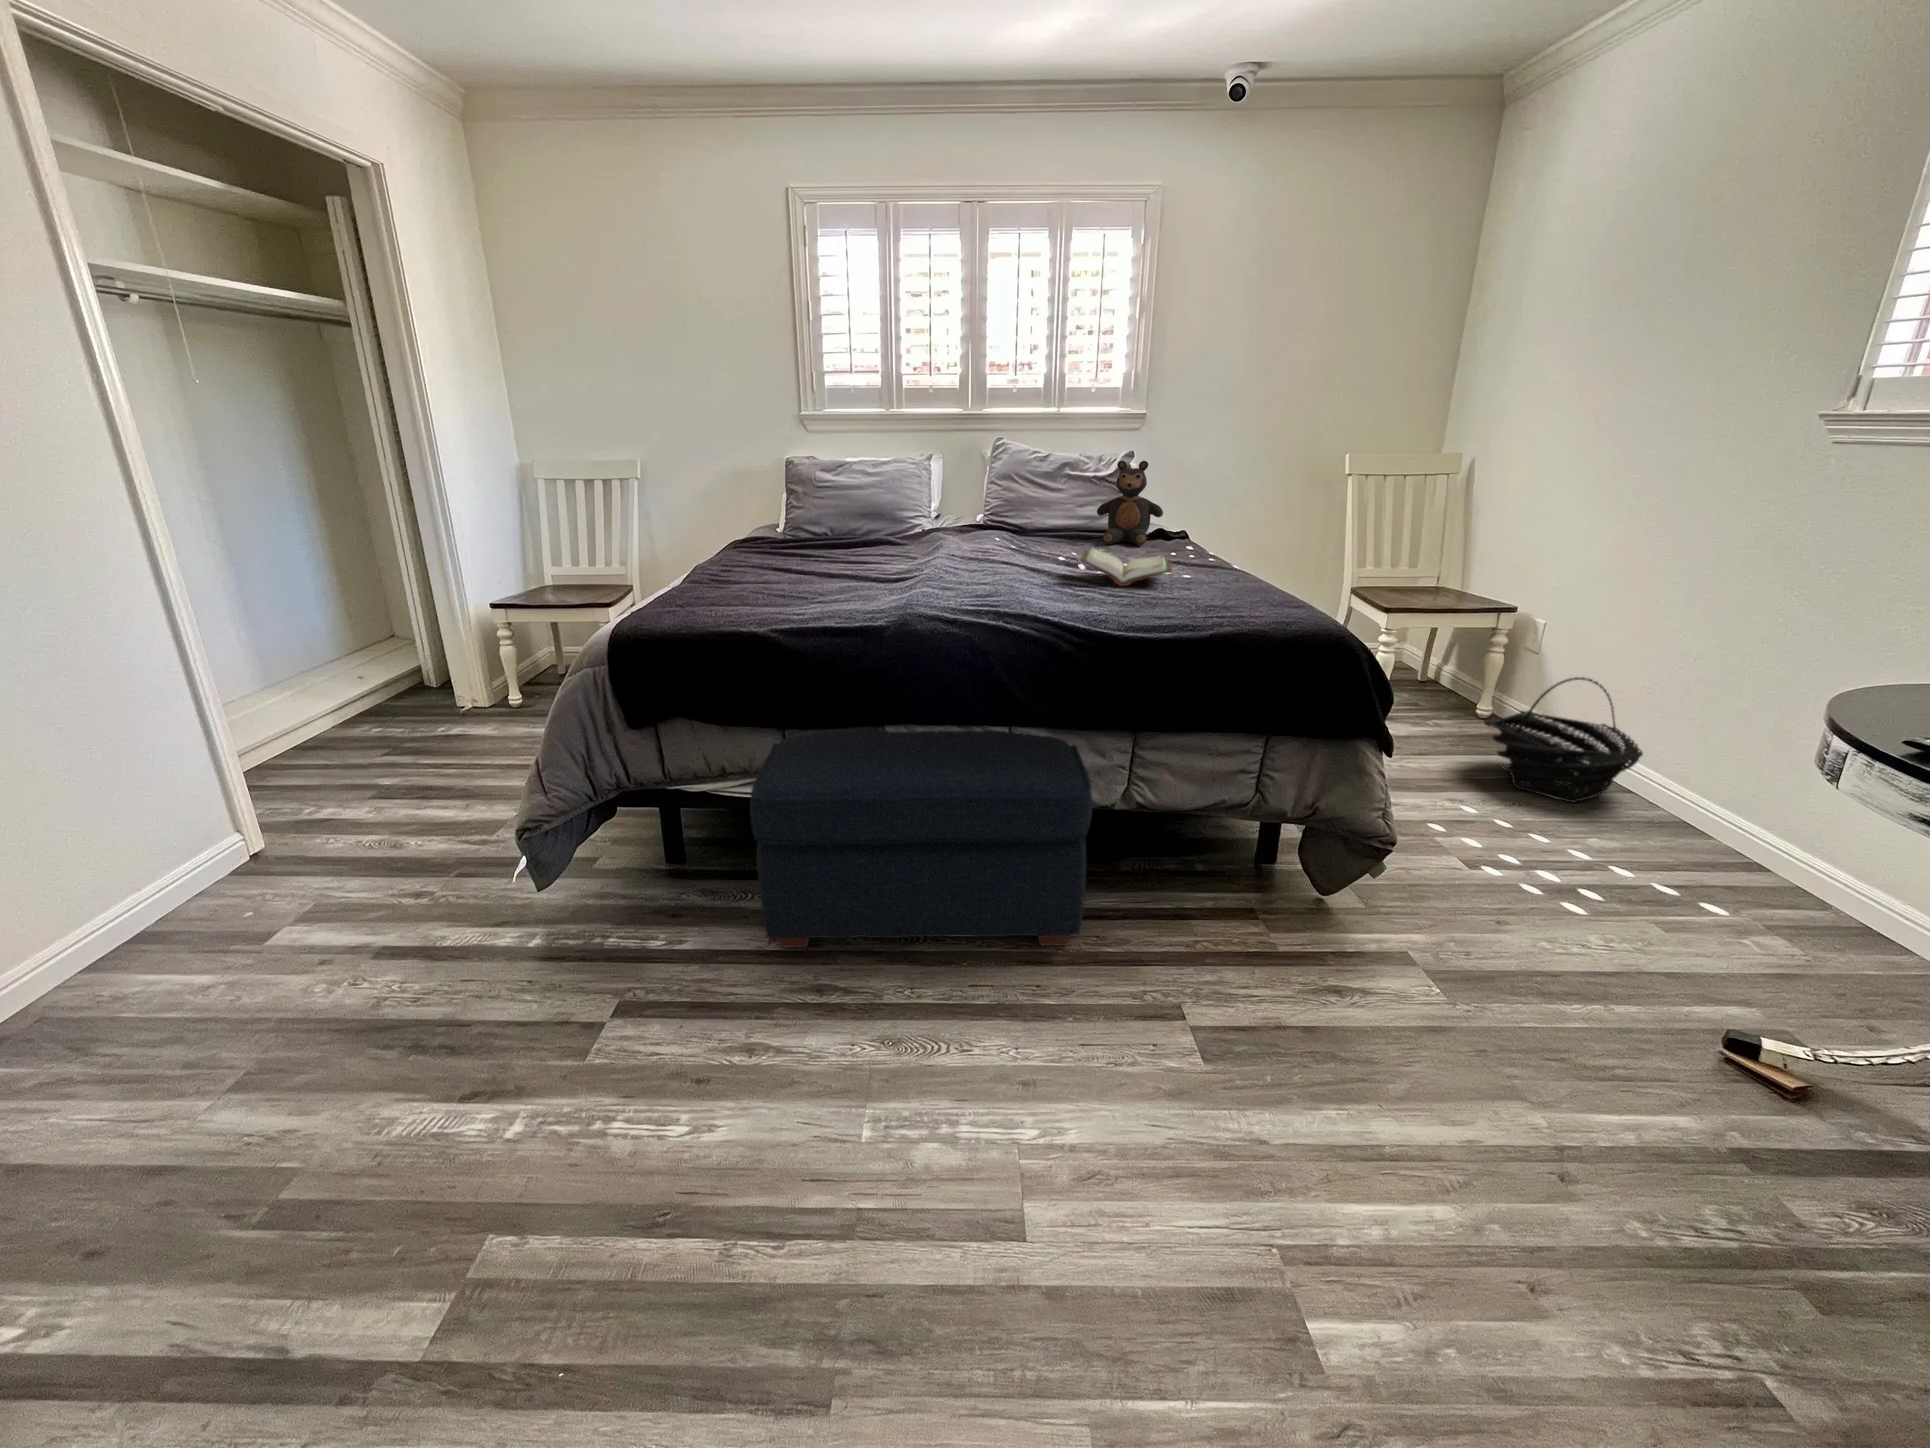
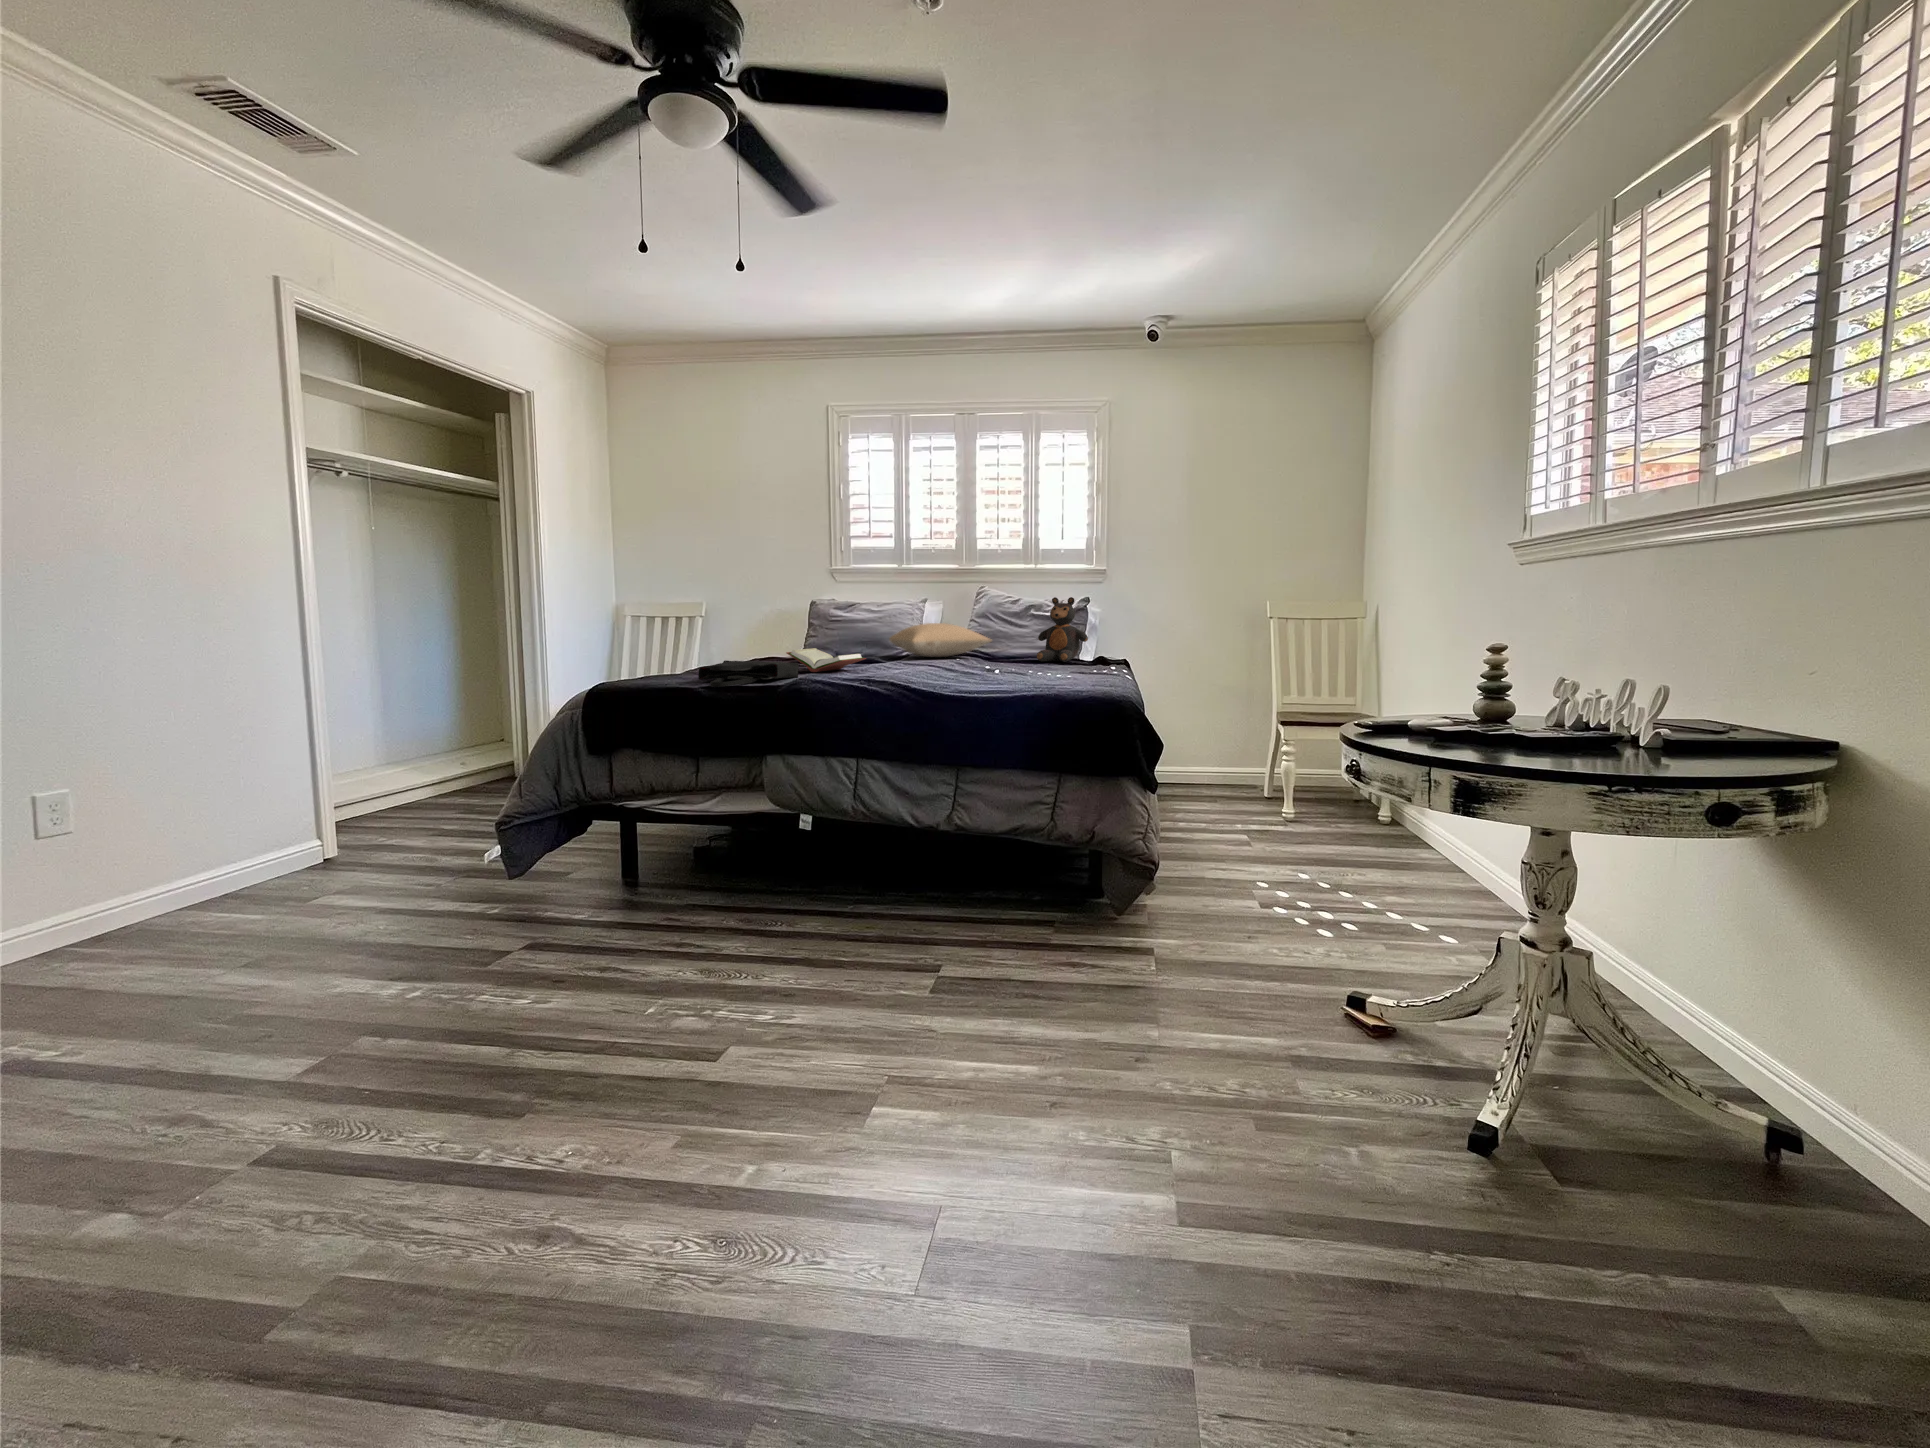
pillow: none [897,492,1035,537] -> present [889,623,991,658]
book: present [1080,548,1172,586] -> present [786,648,866,672]
tote bag: none [756,579,872,636] -> present [698,660,799,687]
basket: present [1484,677,1643,803] -> none [1332,765,1453,874]
ottoman: present [750,730,1093,948] -> none [646,756,928,931]

